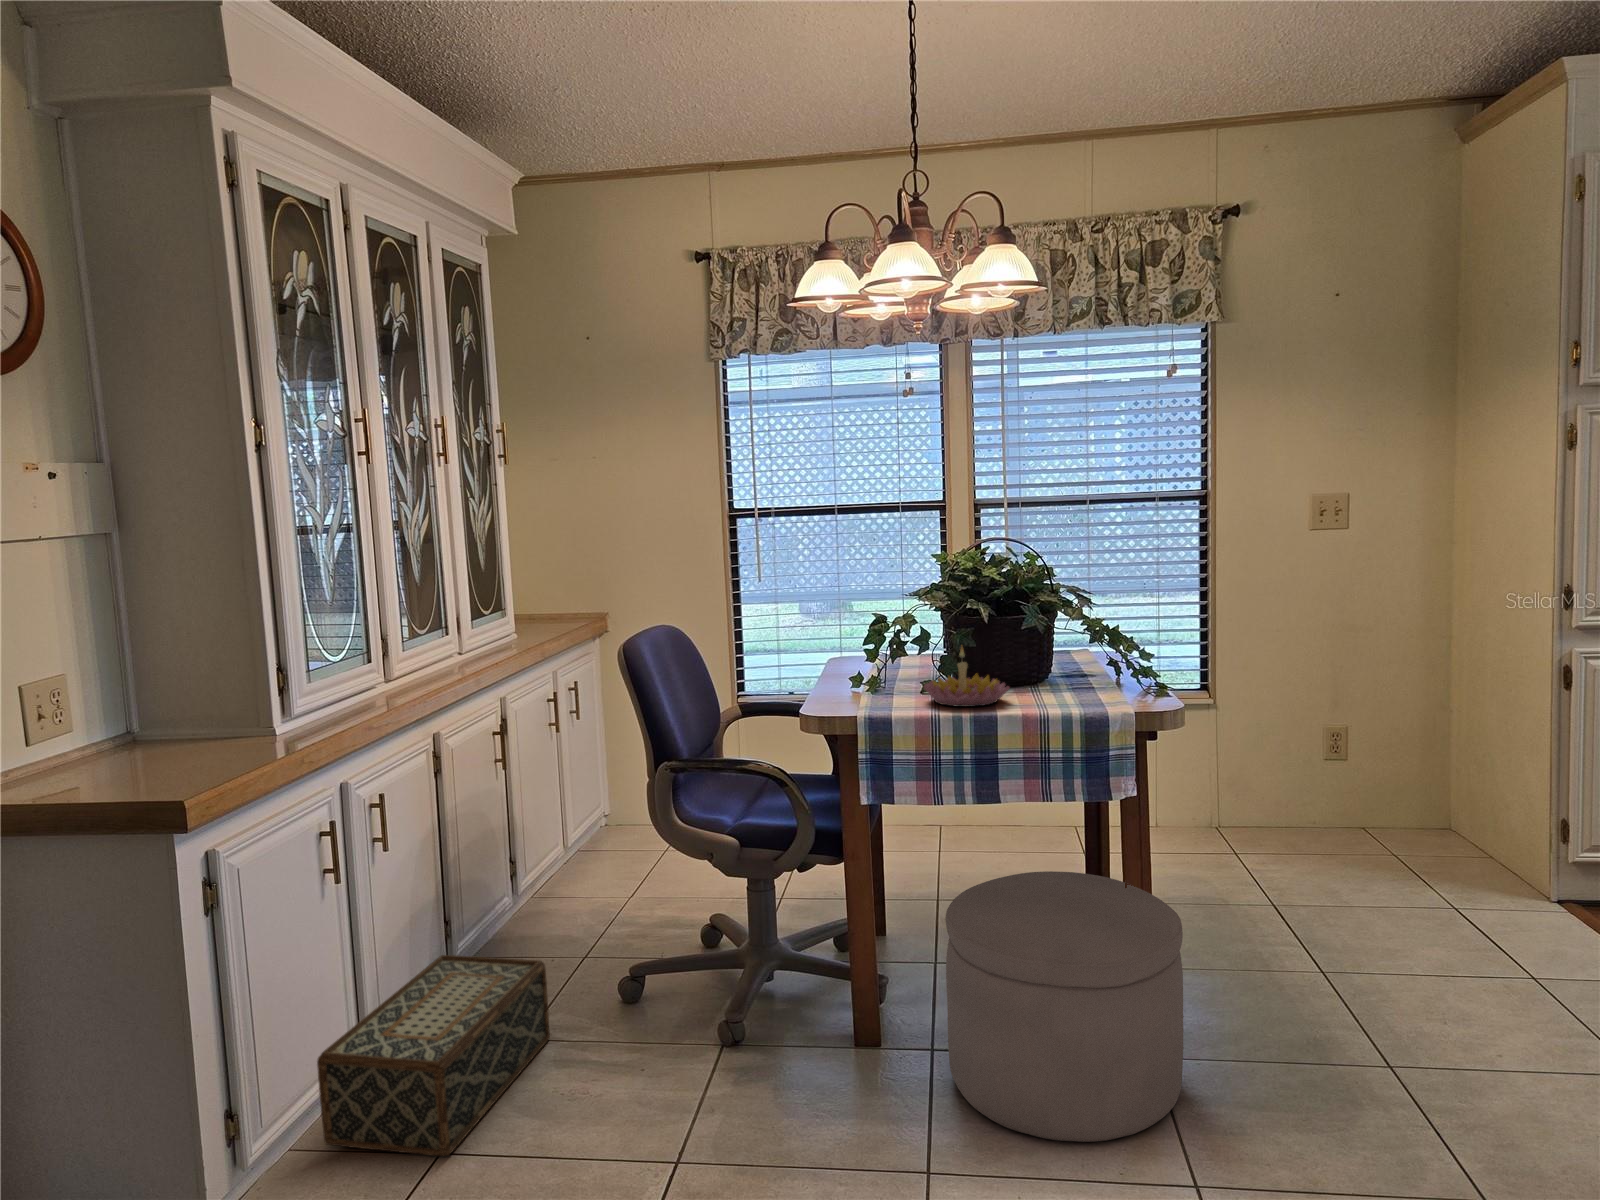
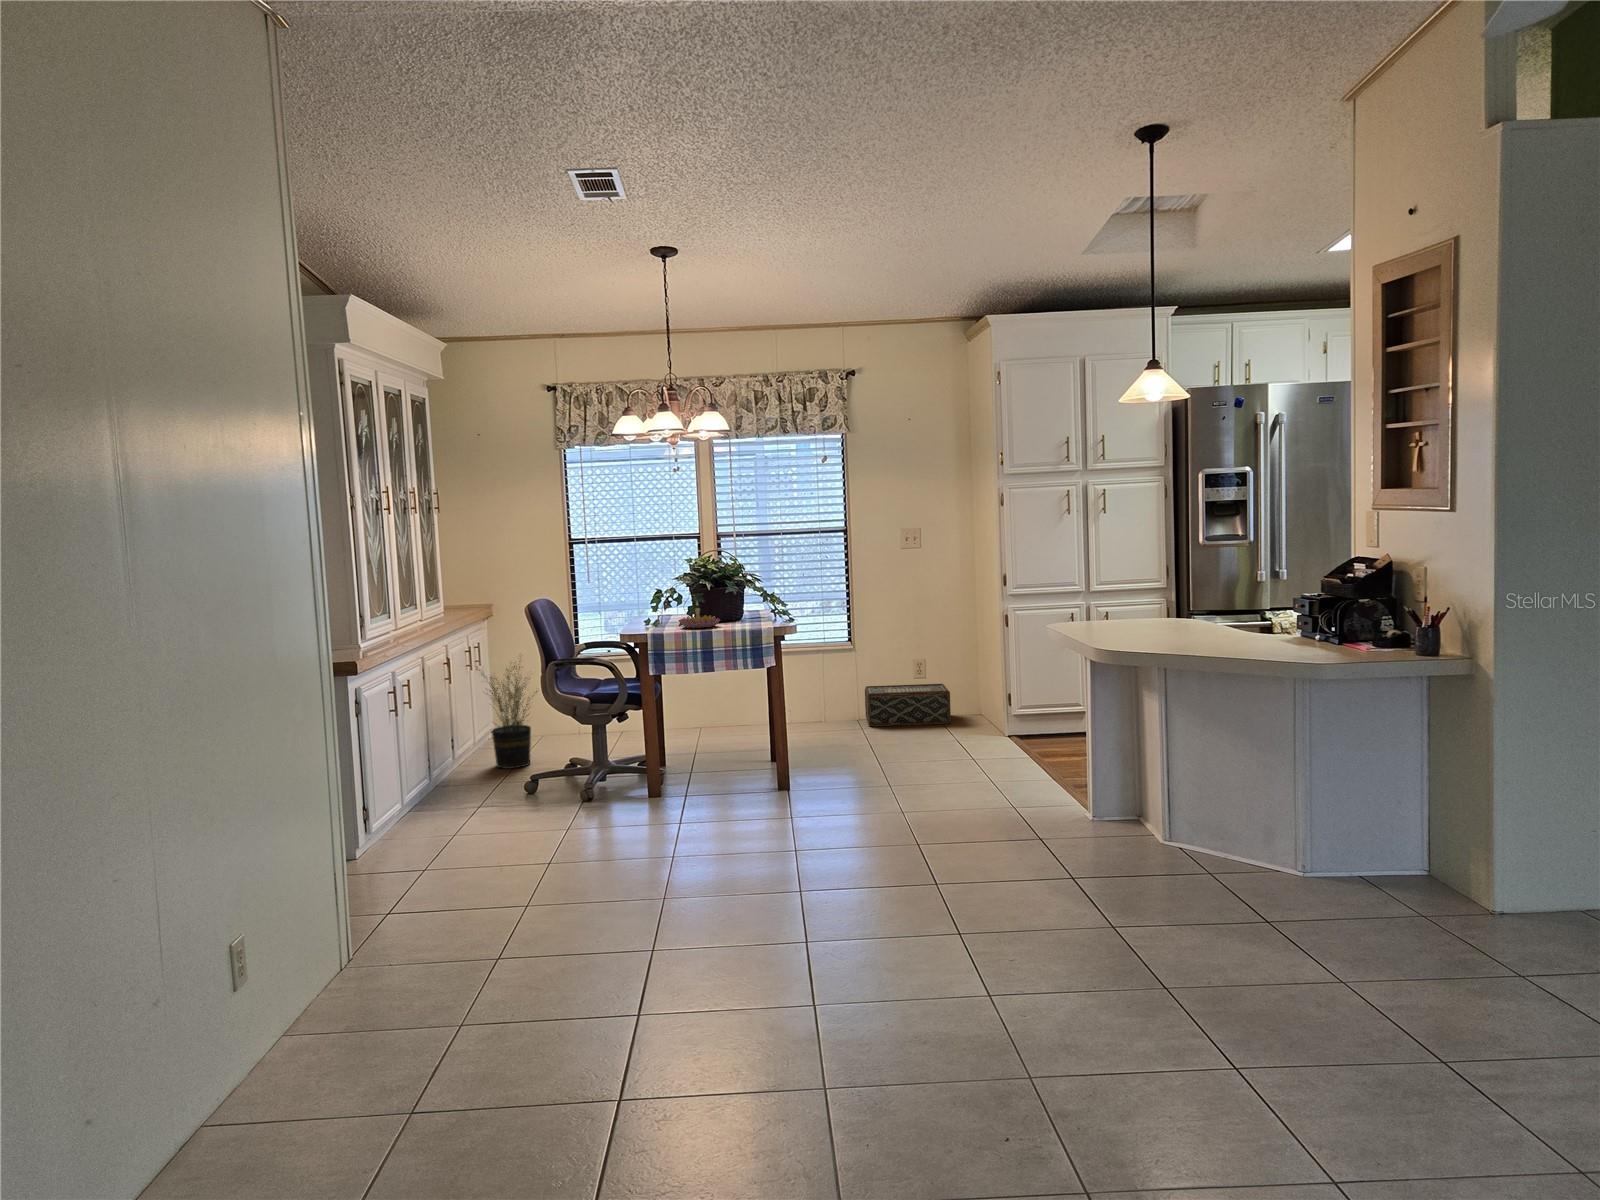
potted plant: none [541,709,672,917] -> present [476,661,537,769]
ottoman: present [945,871,1183,1142] -> none [691,708,799,814]
woven basket: present [317,955,550,1156] -> present [865,684,951,726]

